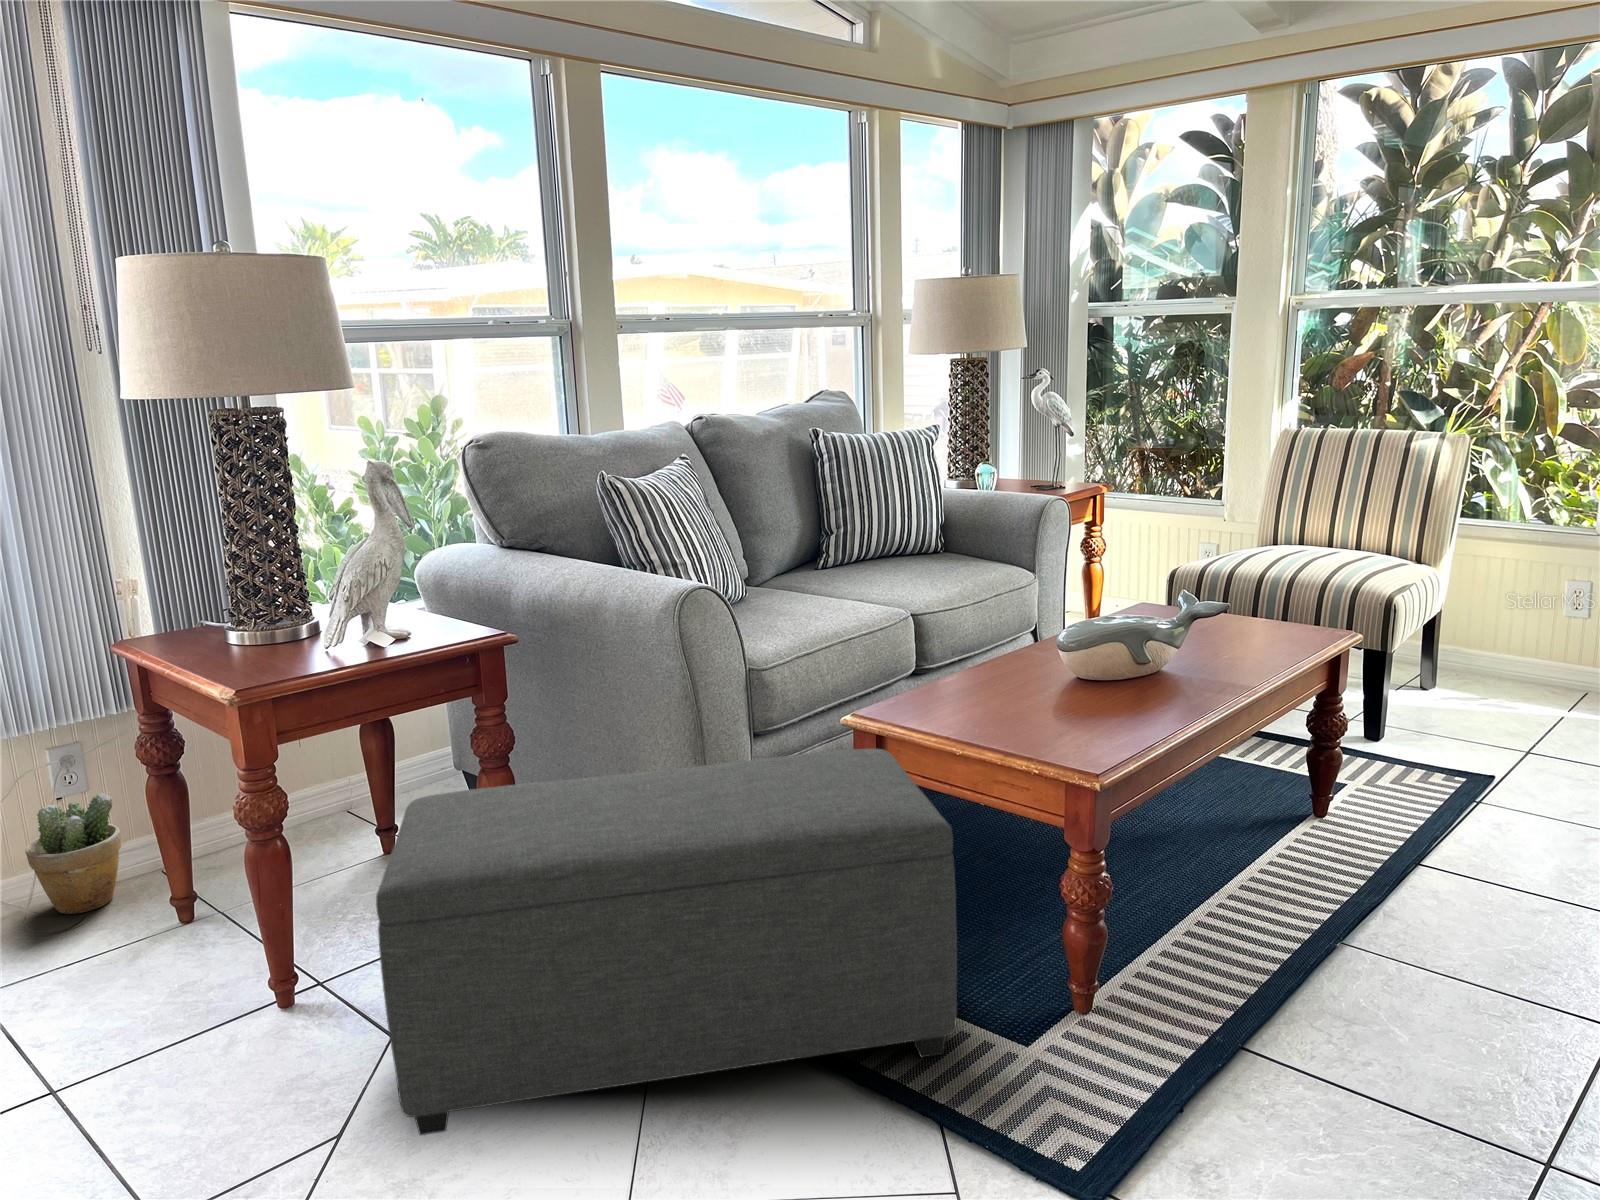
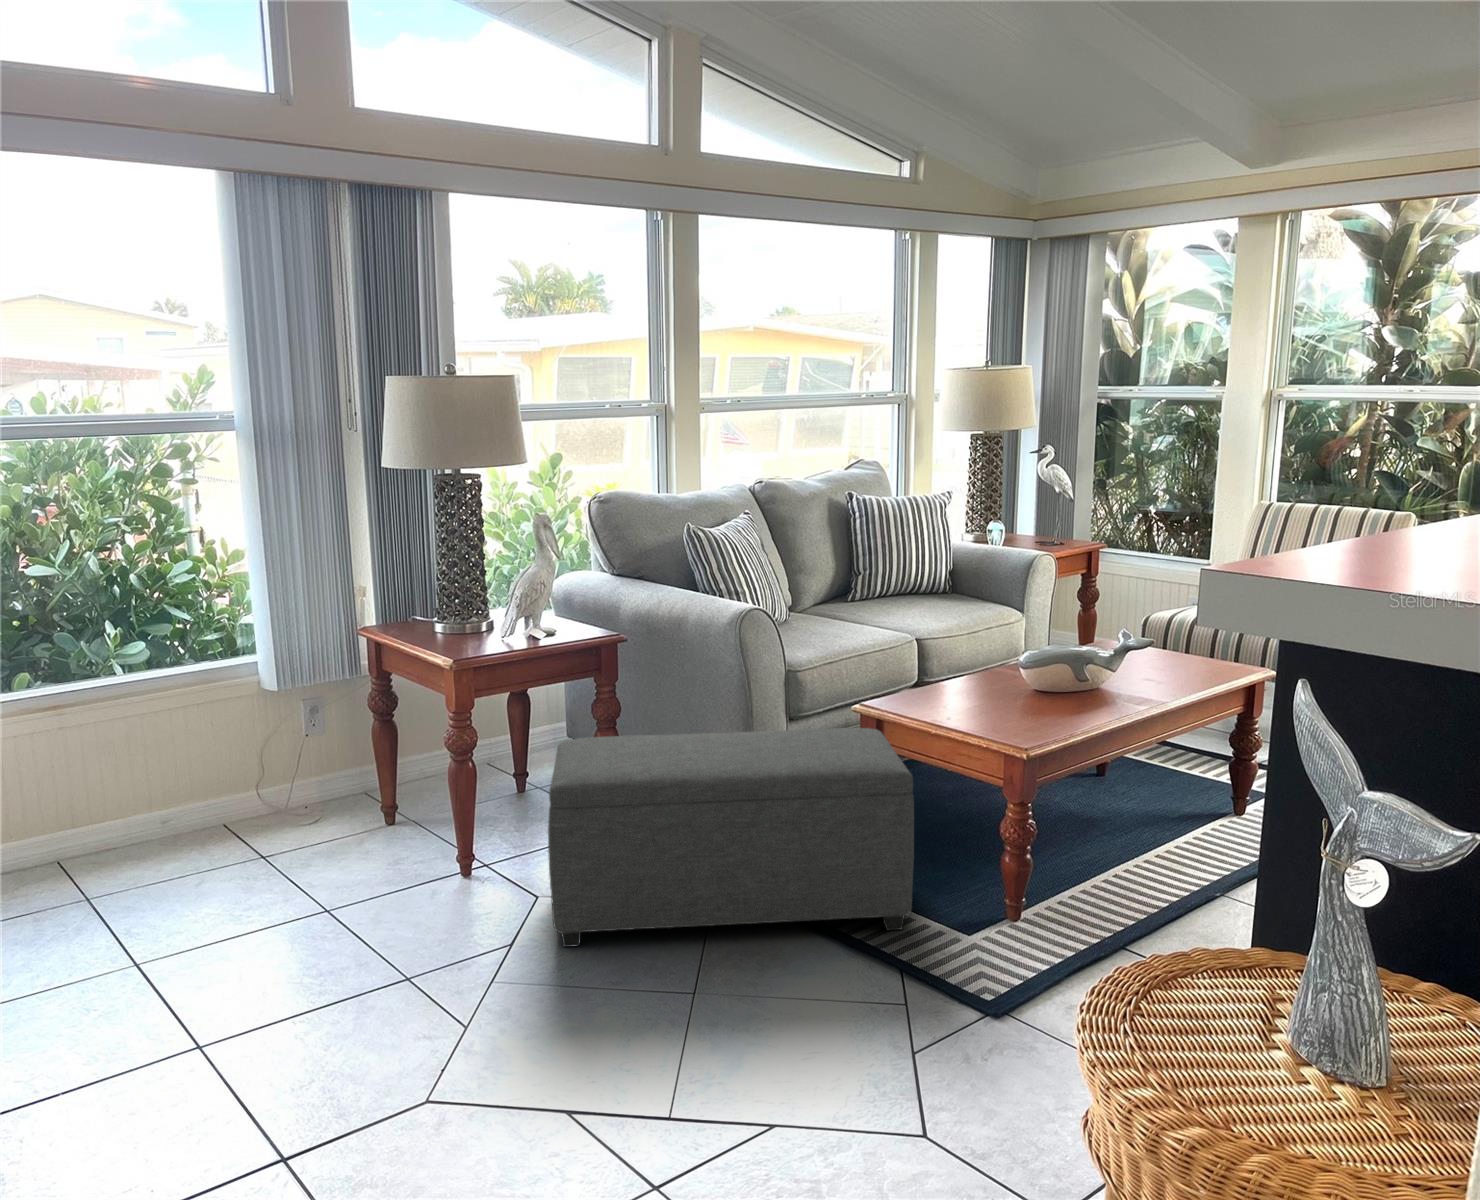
potted plant: present [25,793,121,914] -> none [281,734,342,816]

